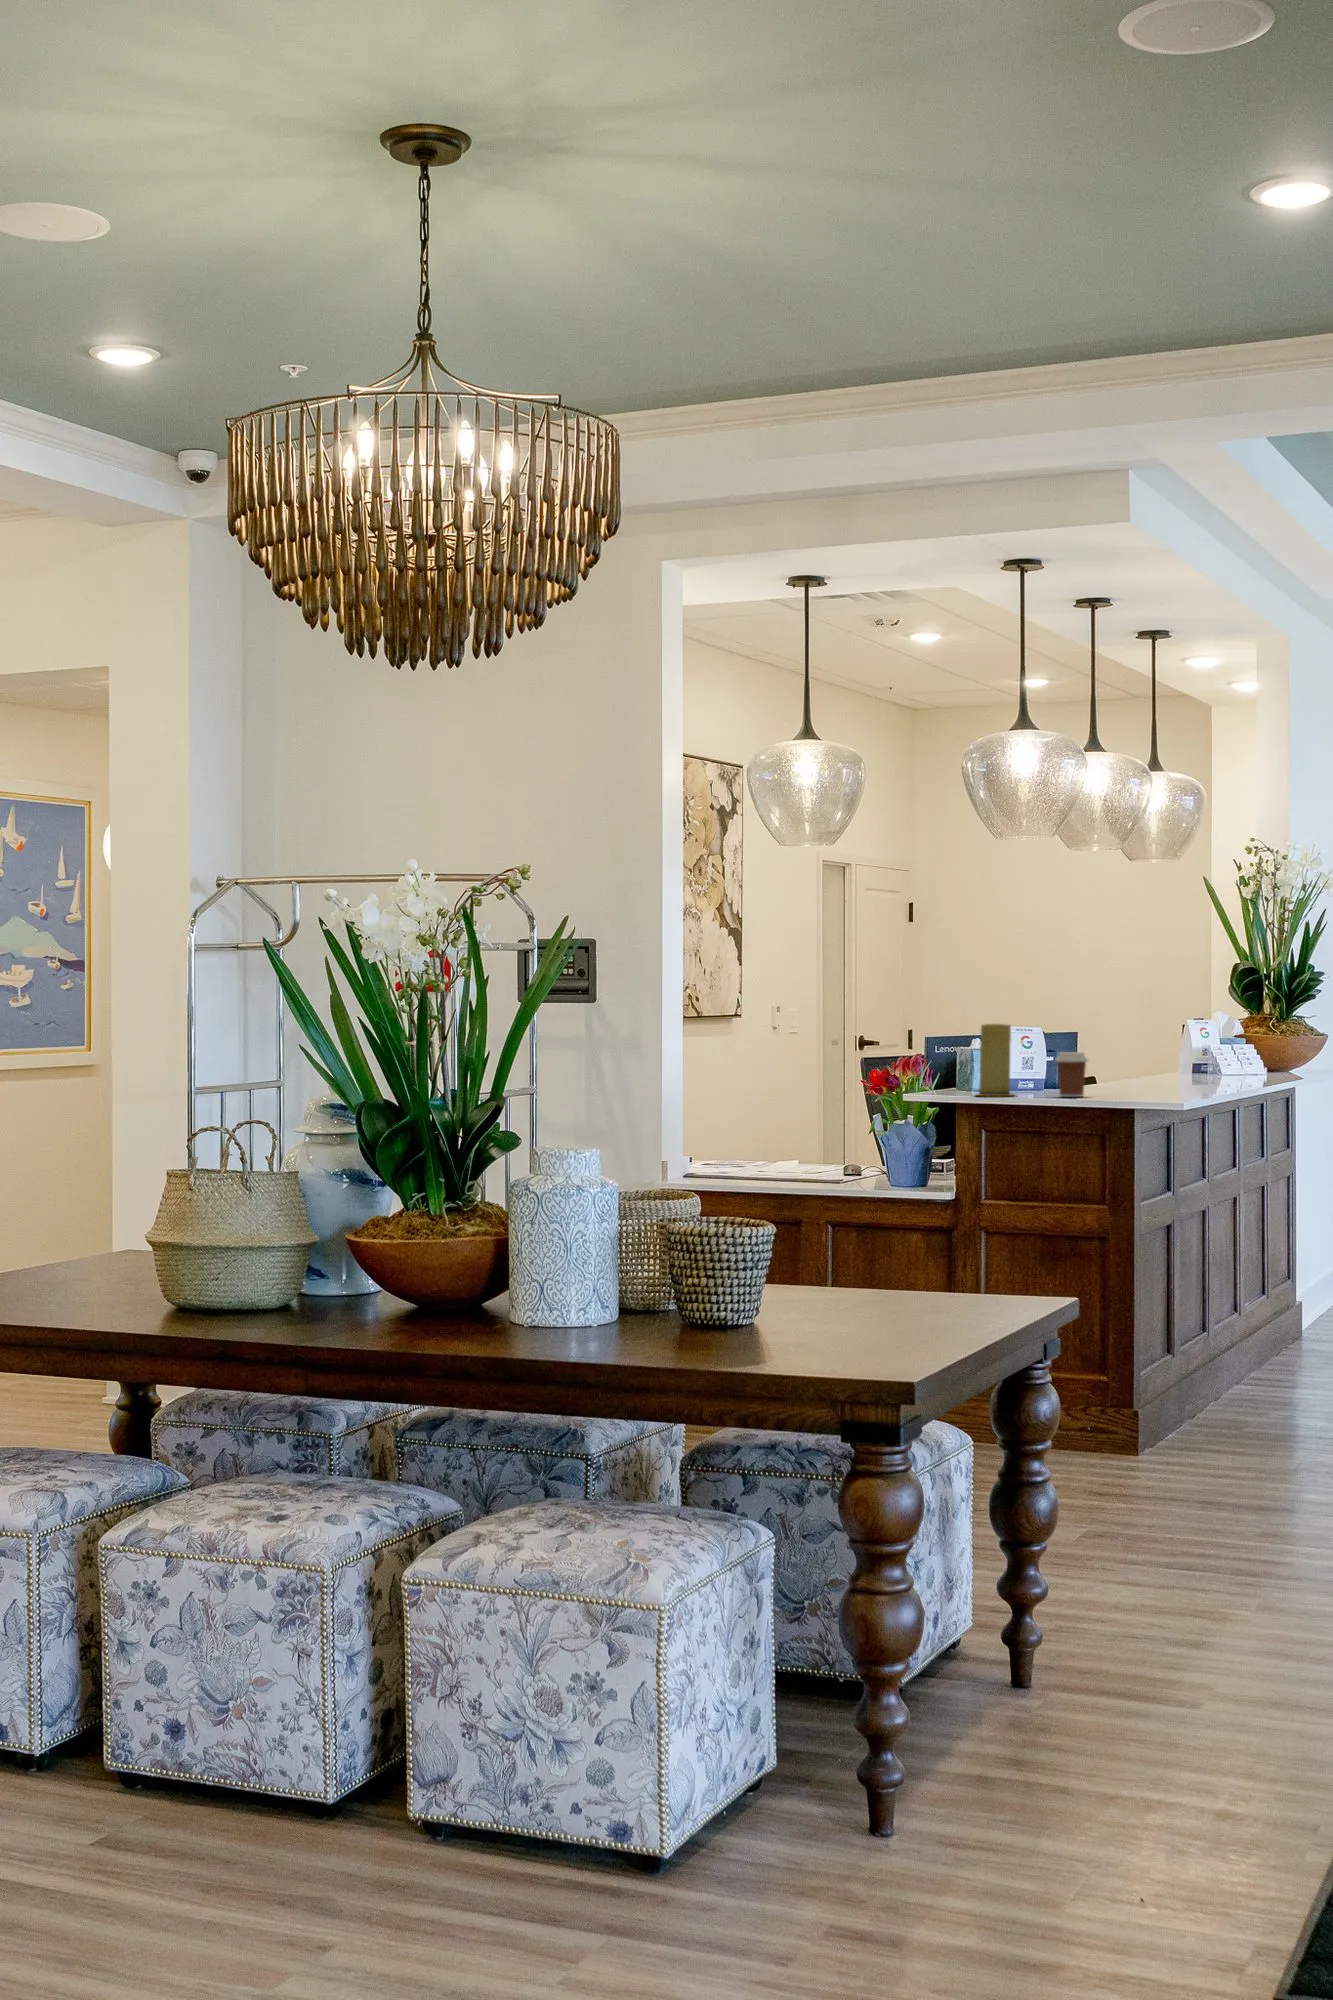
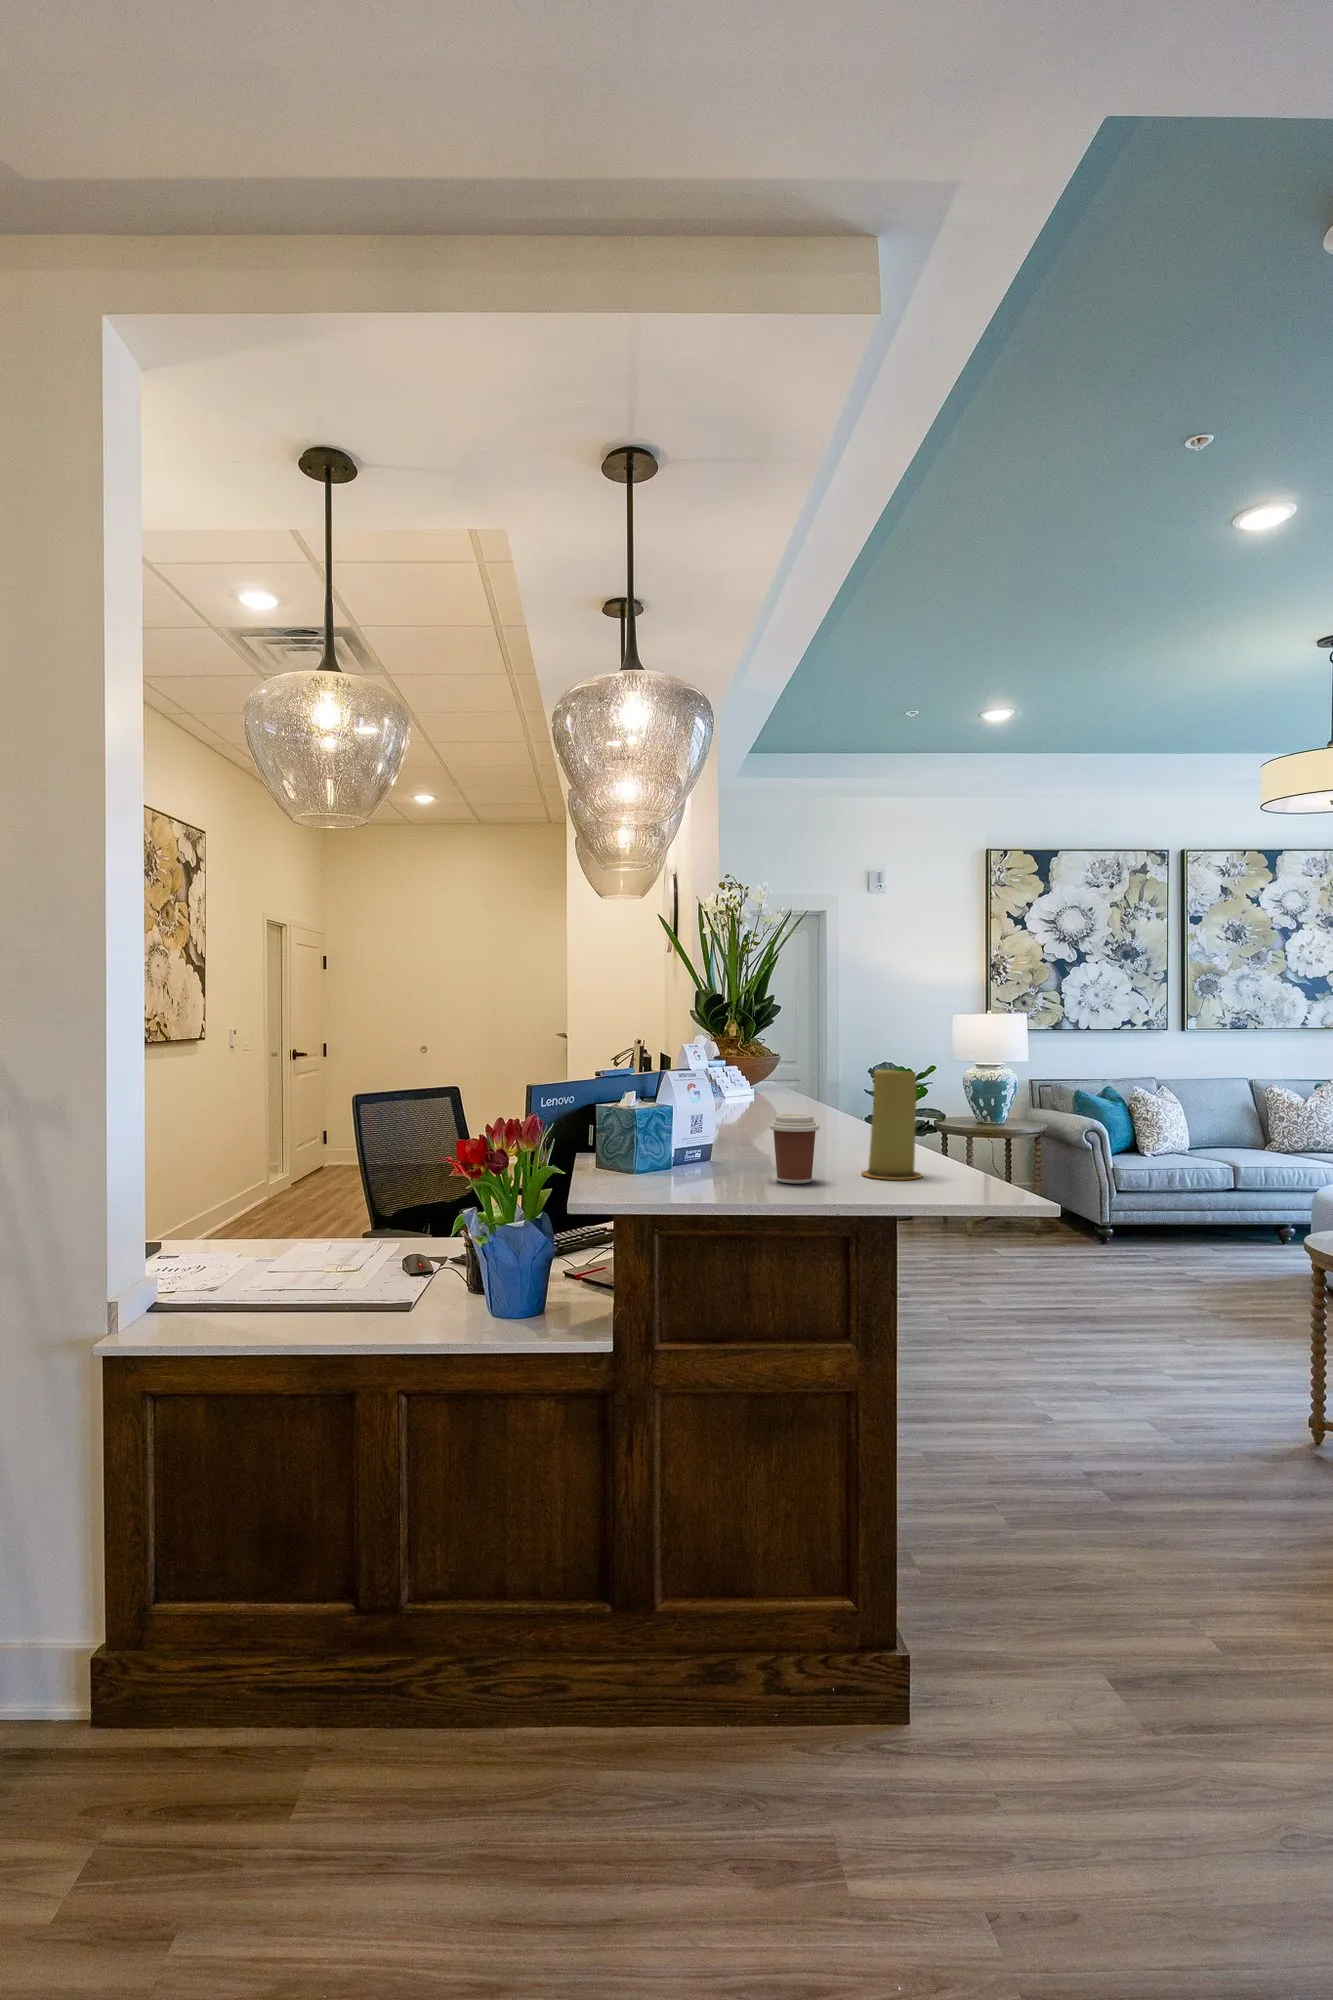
candle: present [976,1024,1013,1096] -> present [861,1070,922,1180]

